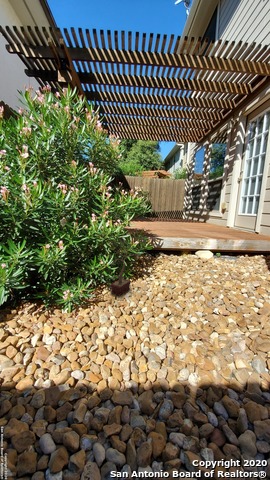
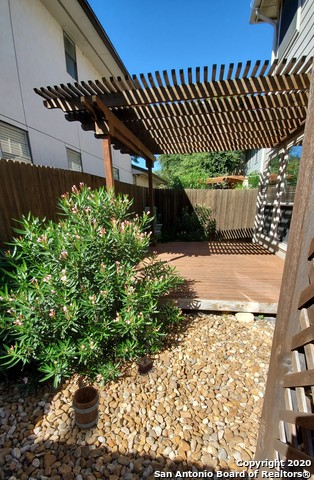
bucket: none [21,291,68,365] -> present [71,376,100,429]

